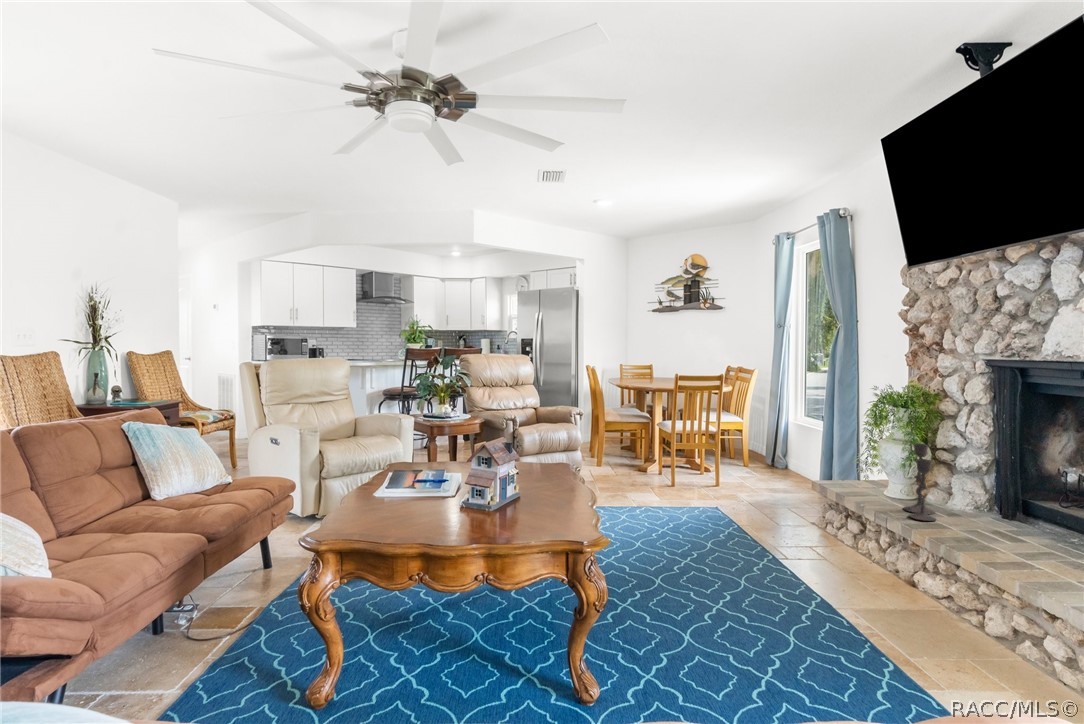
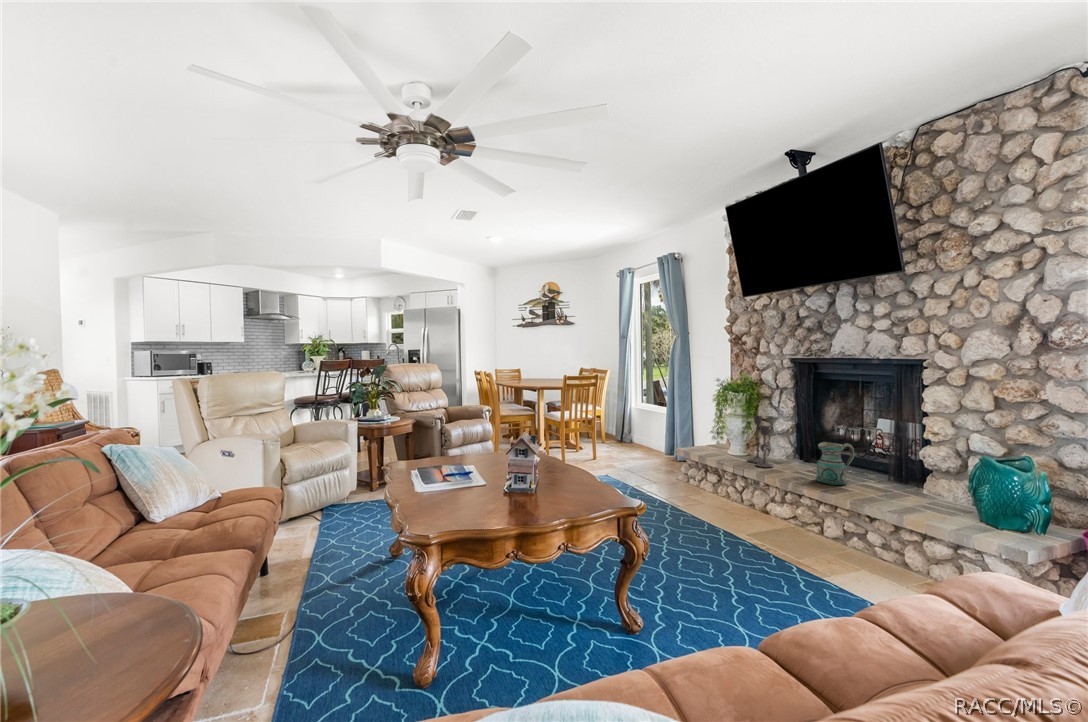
ceramic pitcher: none [986,491,1058,560] -> present [816,442,854,485]

